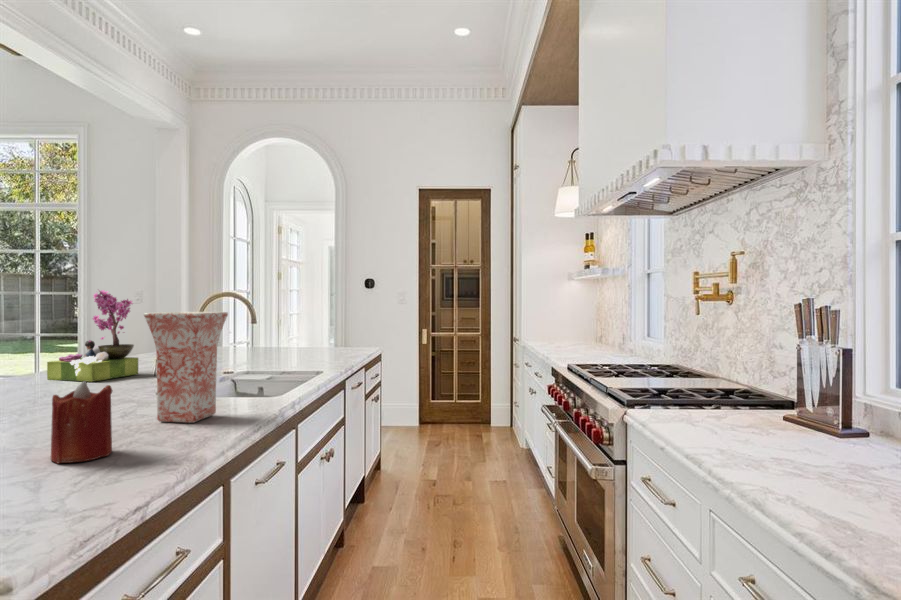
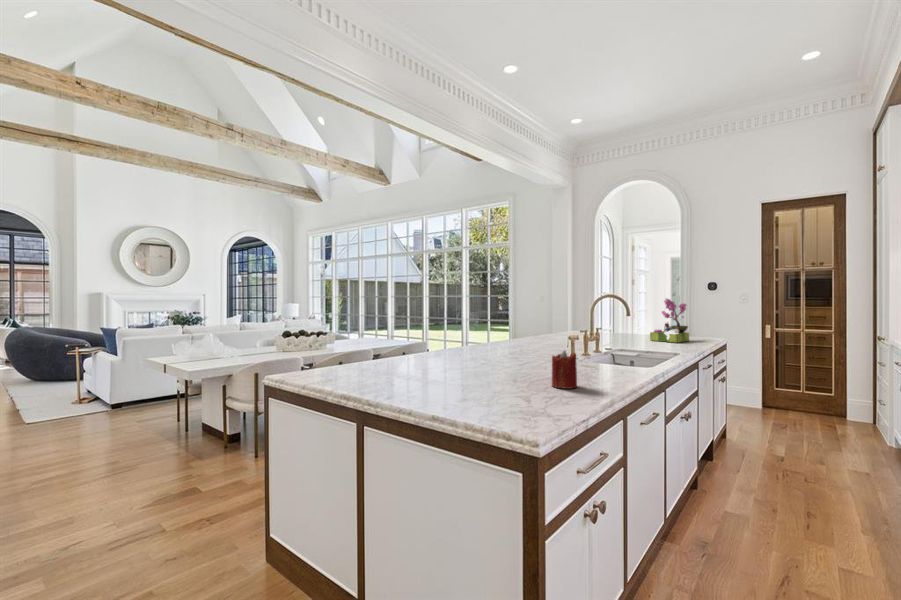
flower arrangement: present [47,290,138,382] -> present [650,299,689,343]
vase: present [144,312,228,423] -> none [582,315,626,378]

